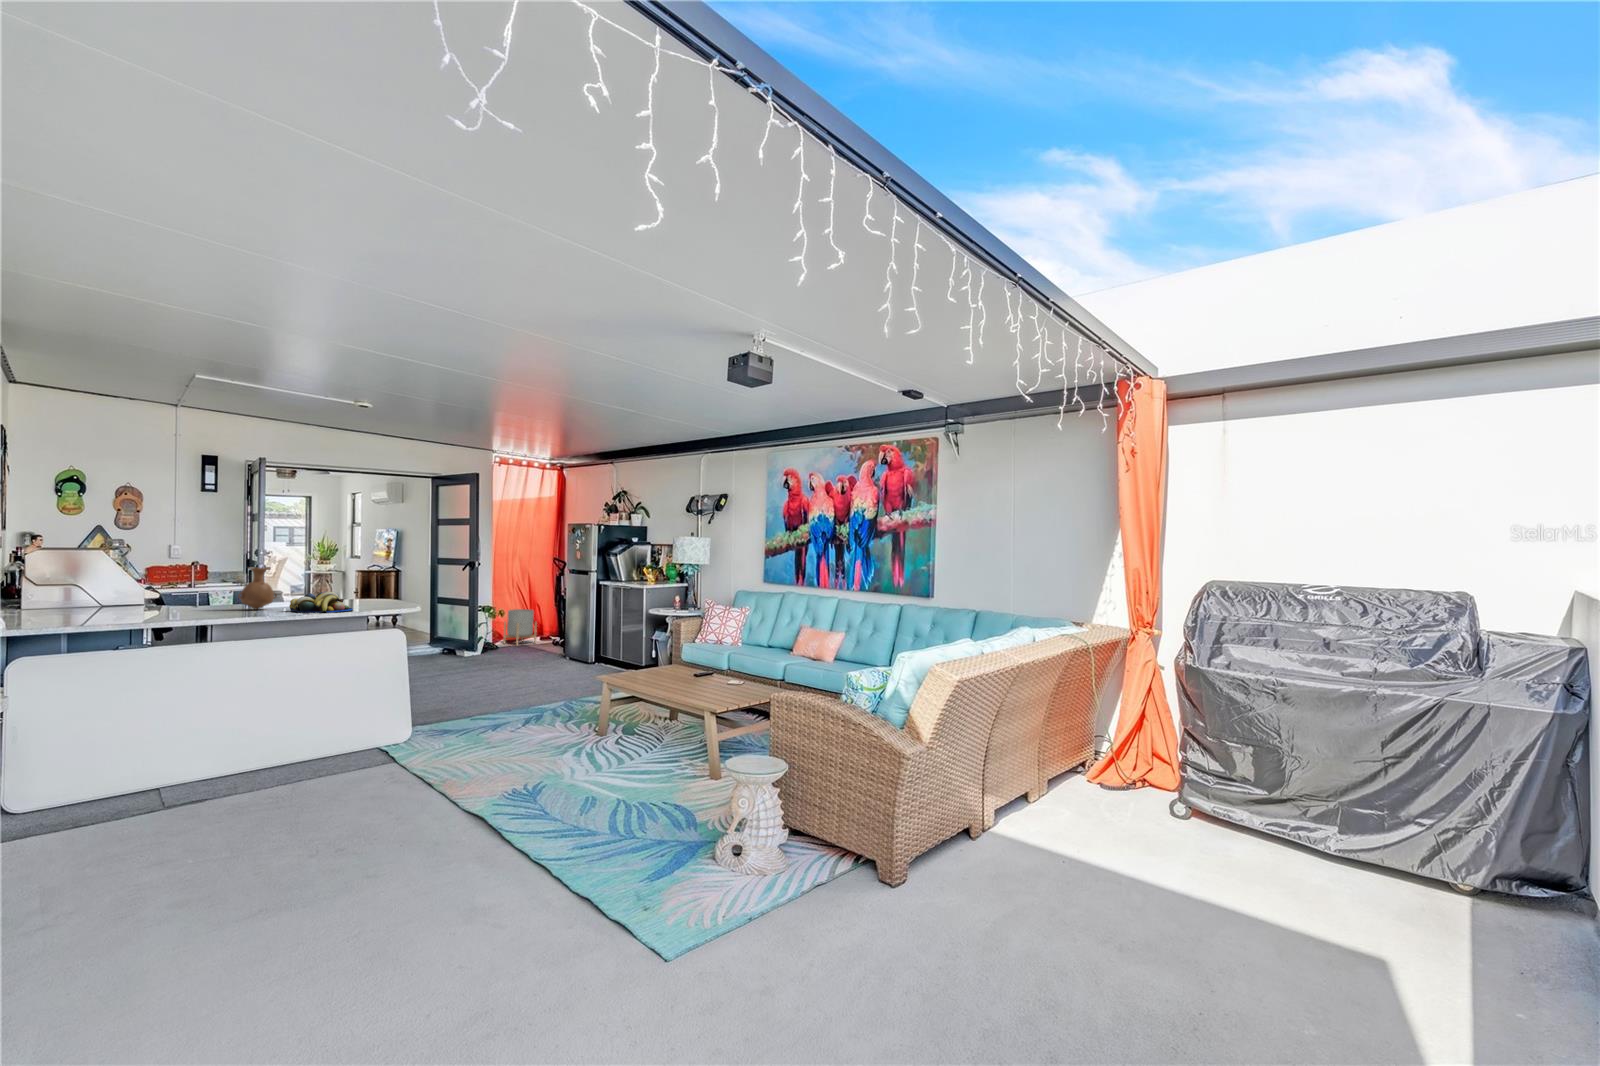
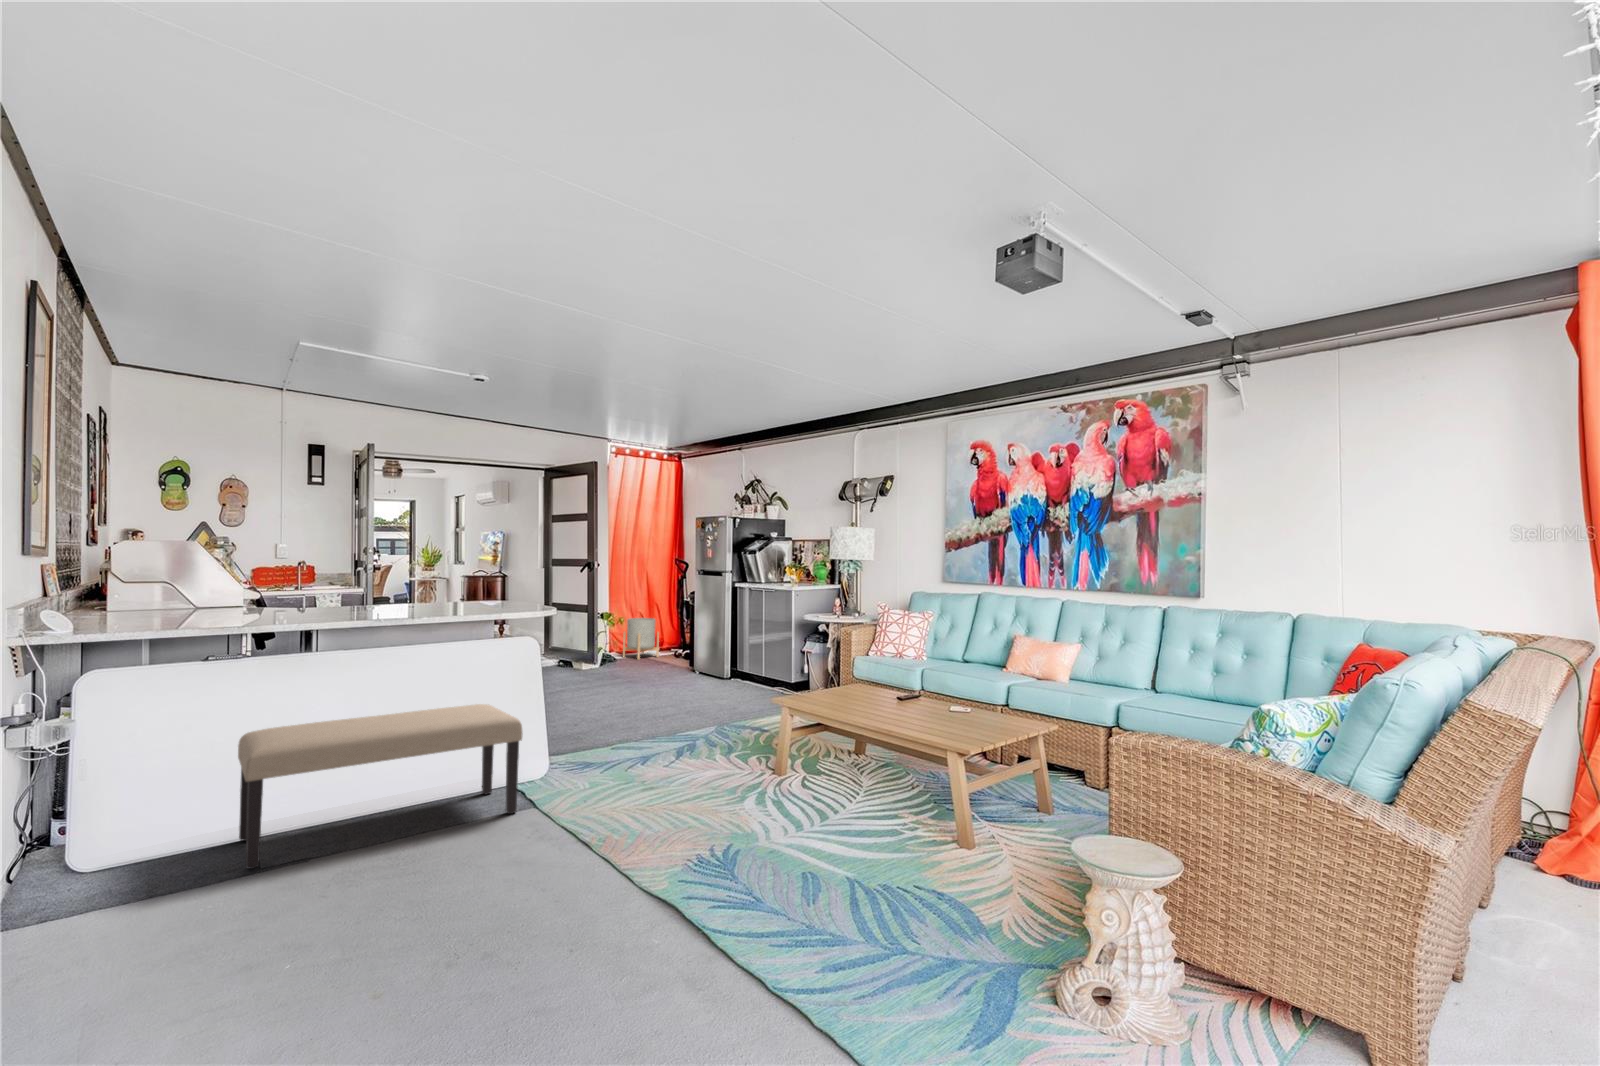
vase: present [238,567,277,609] -> none [346,560,389,611]
fruit bowl: present [289,592,353,613] -> none [404,589,477,616]
bench: none [147,683,385,808] -> present [238,704,522,869]

